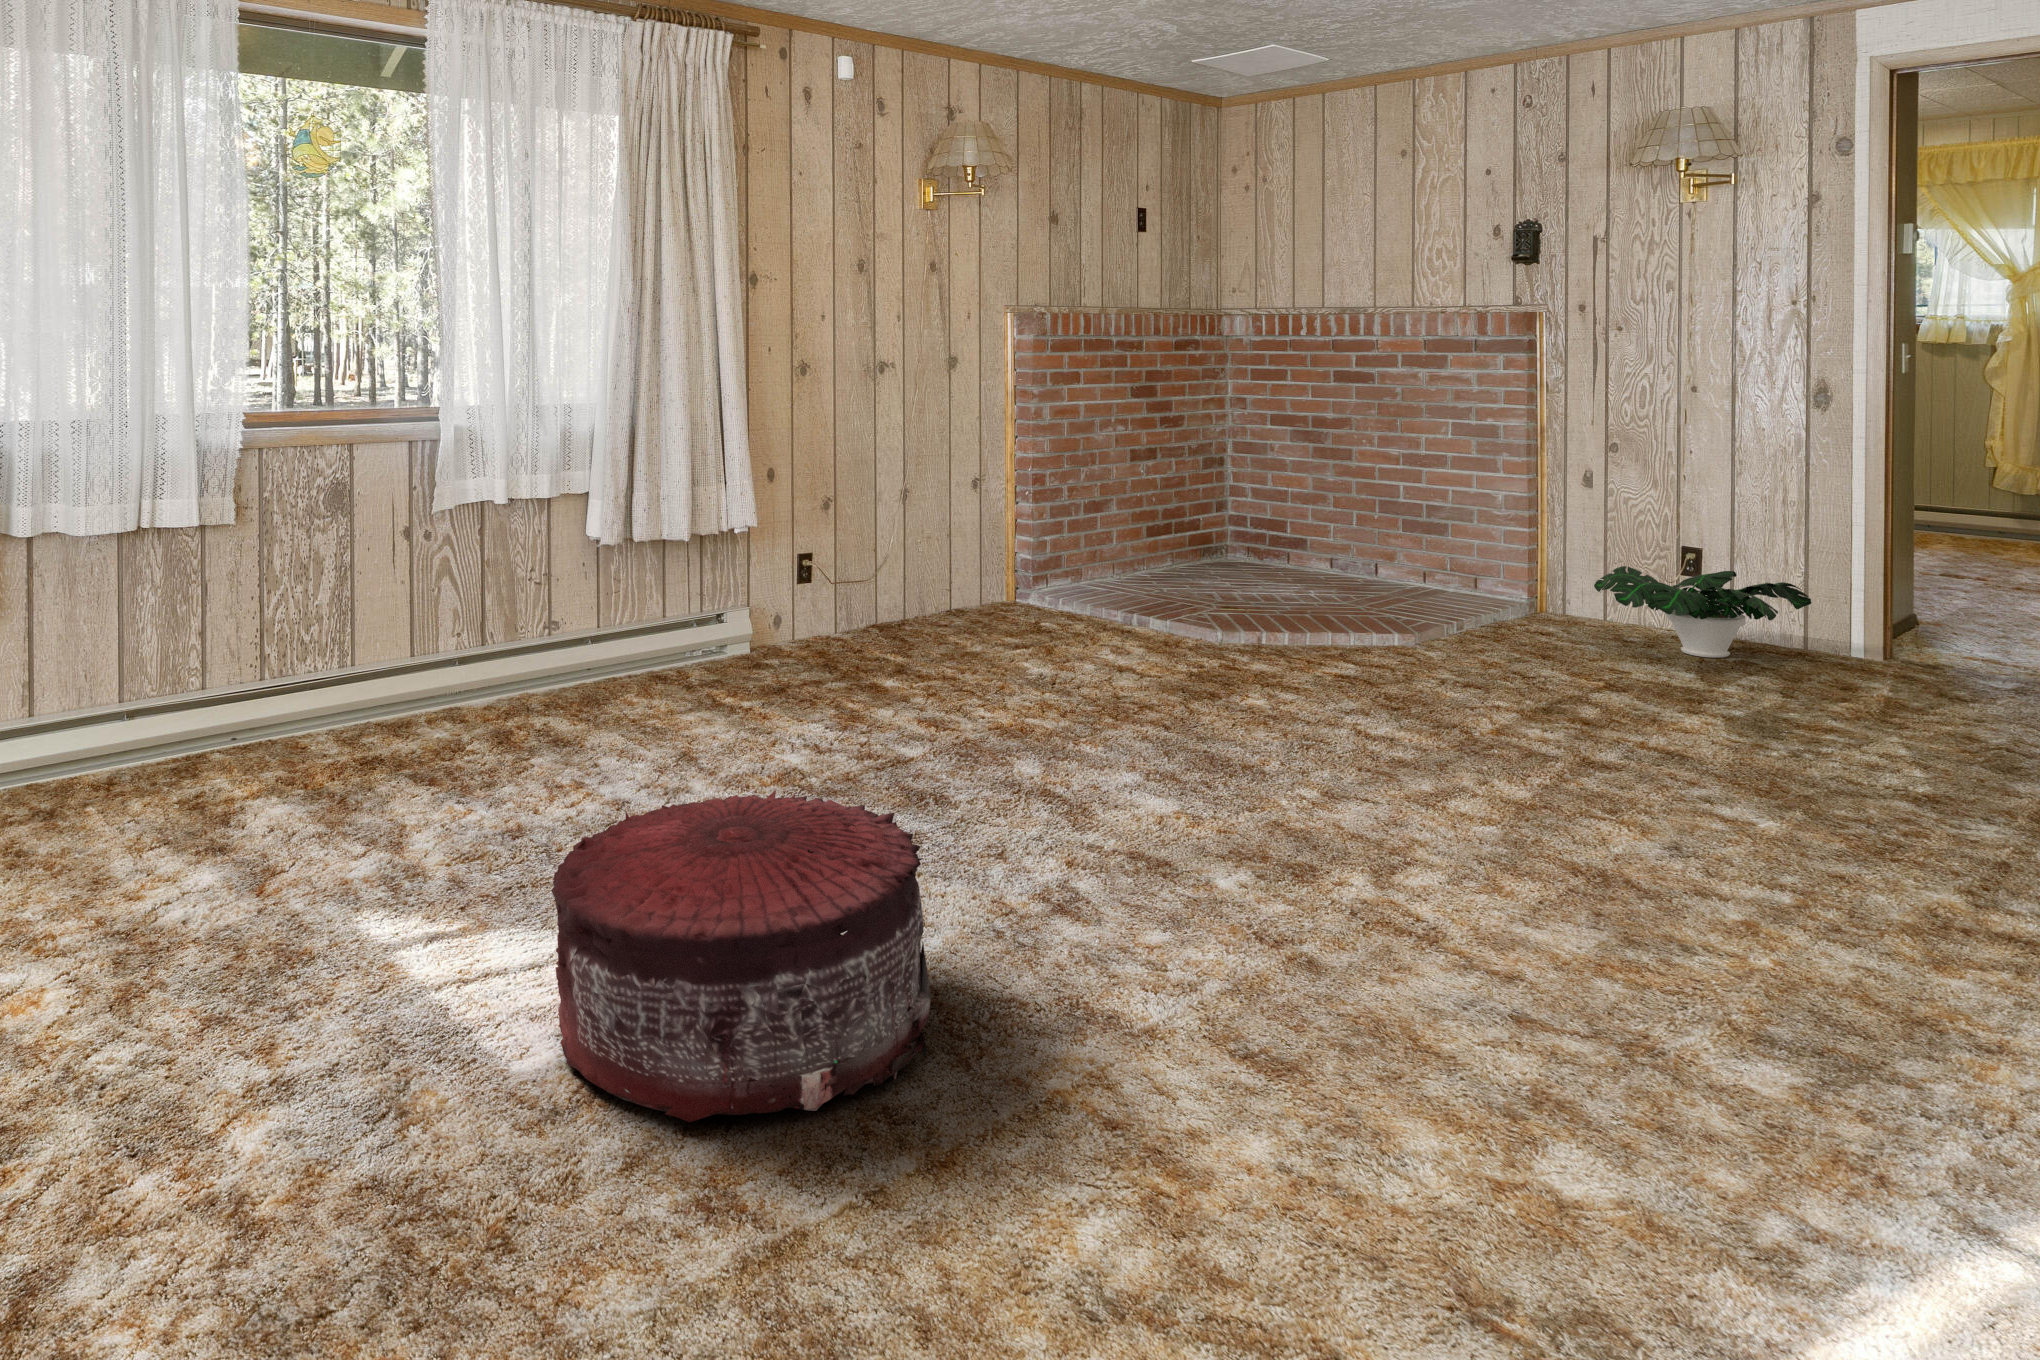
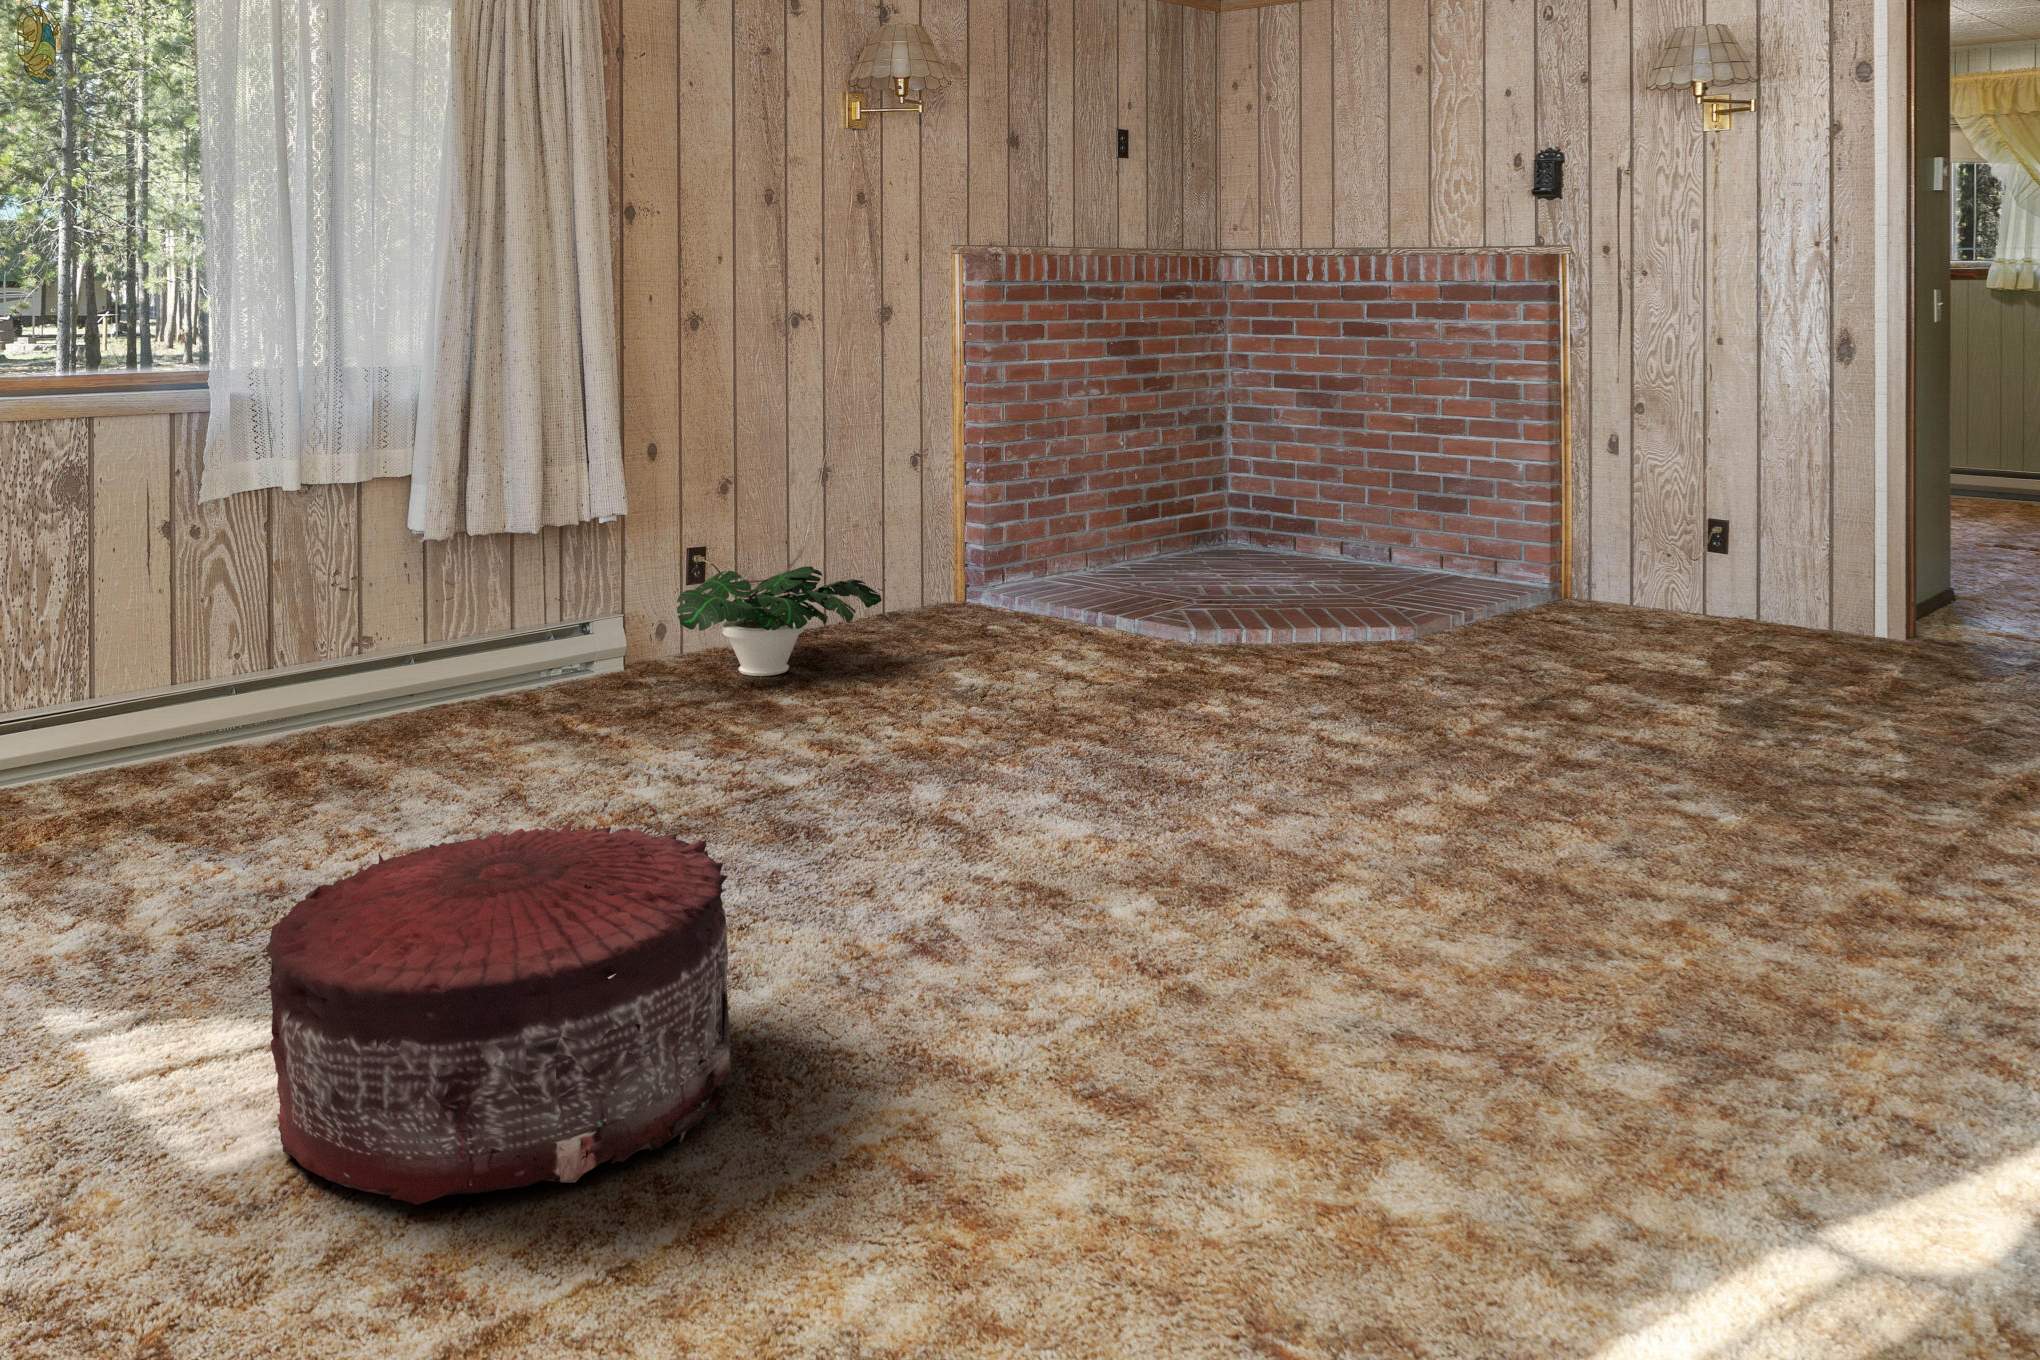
potted plant: present [1594,566,1811,658] -> present [677,566,882,676]

